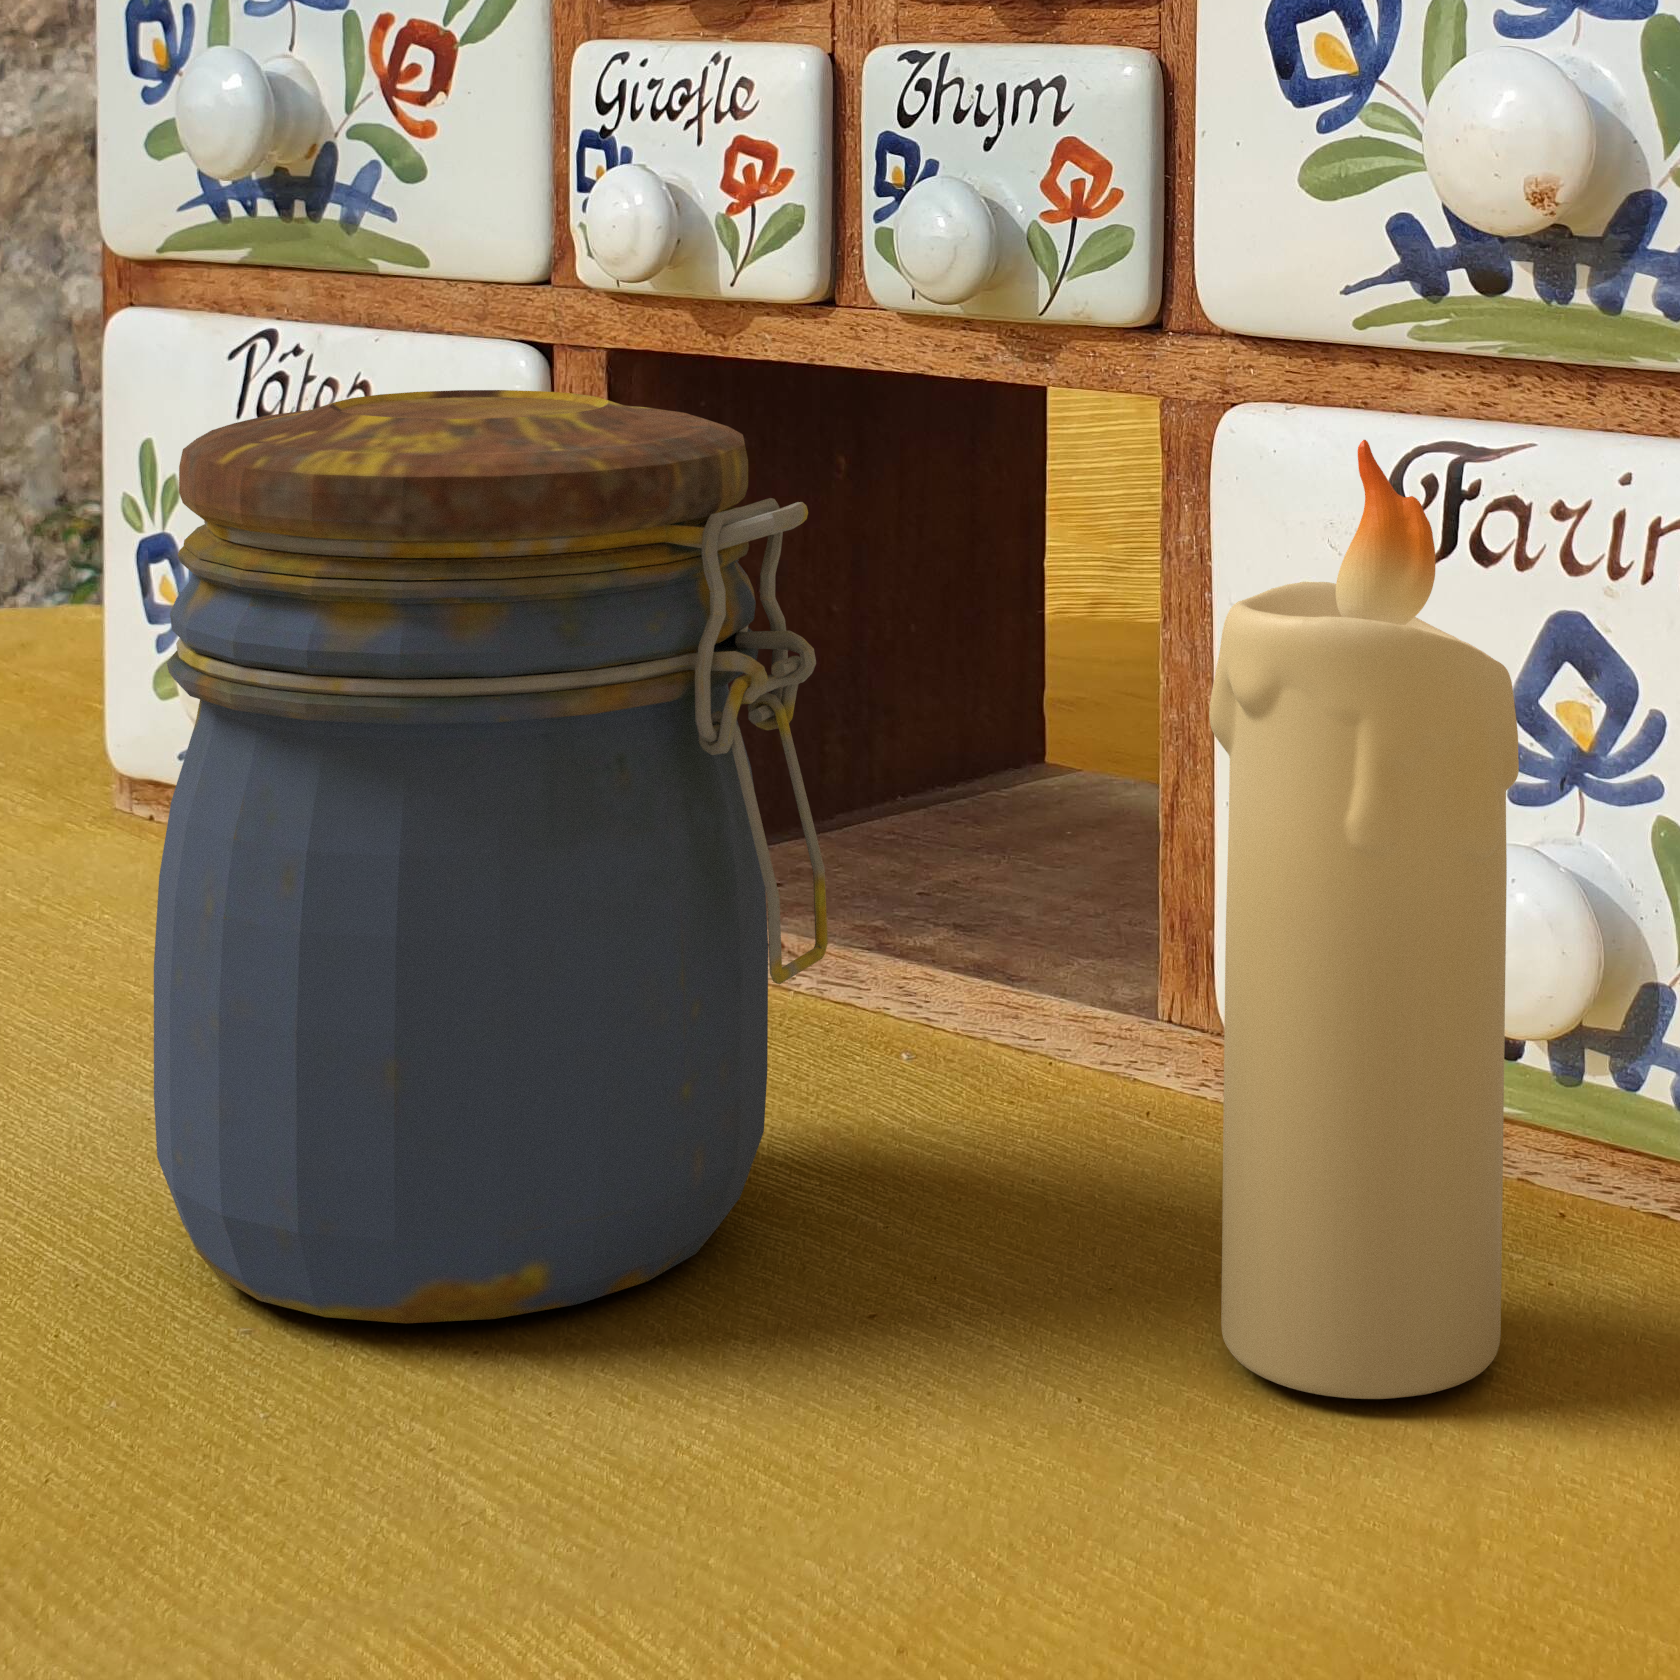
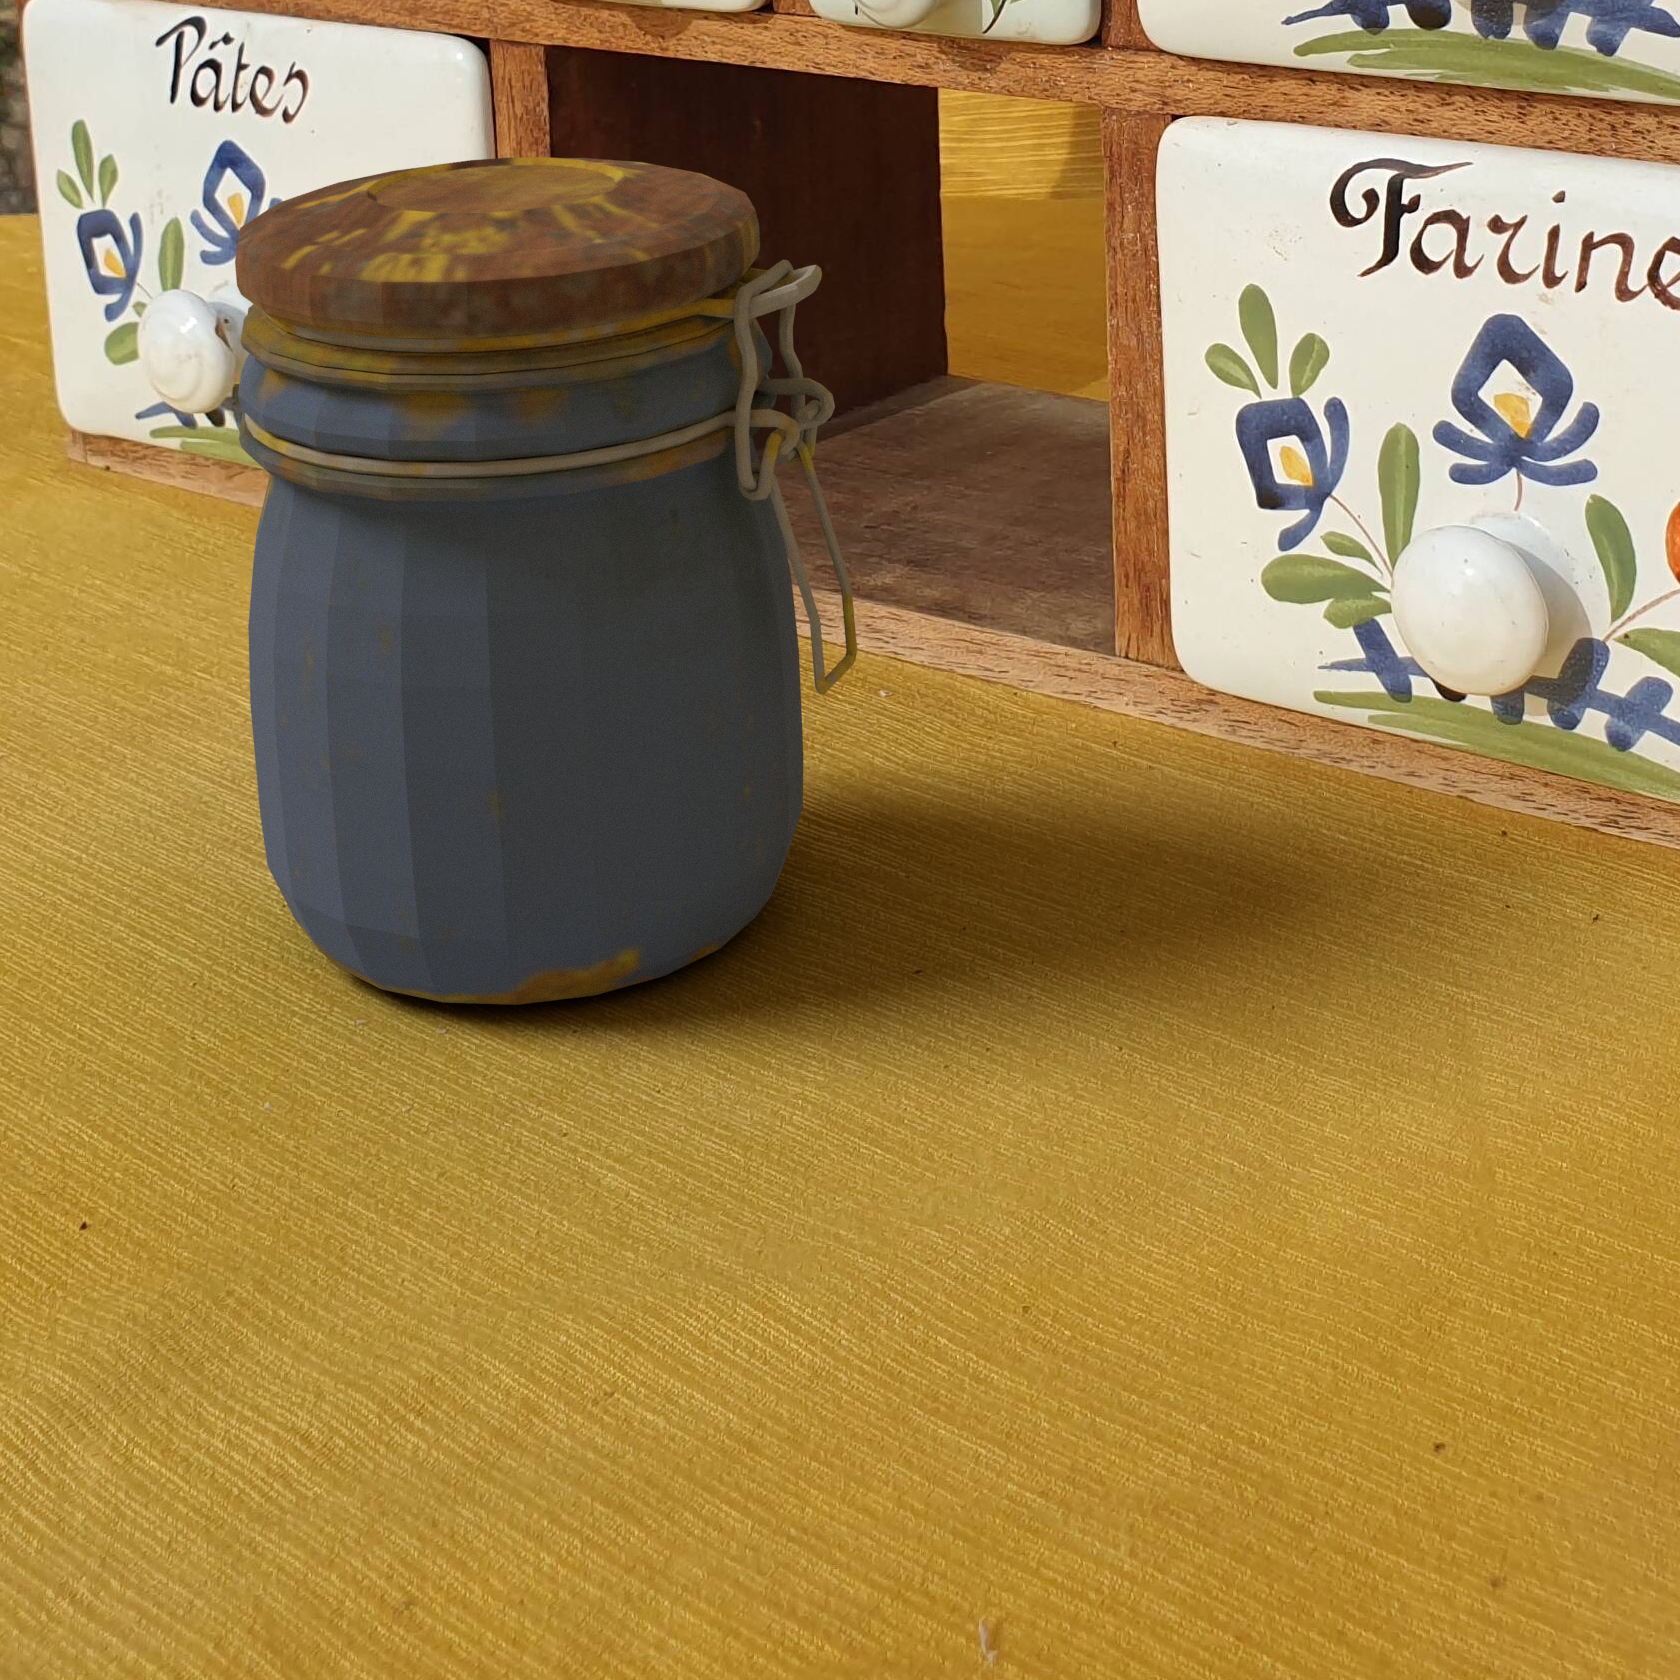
candle: present [1209,440,1519,1399] -> none [1215,208,1491,1031]

